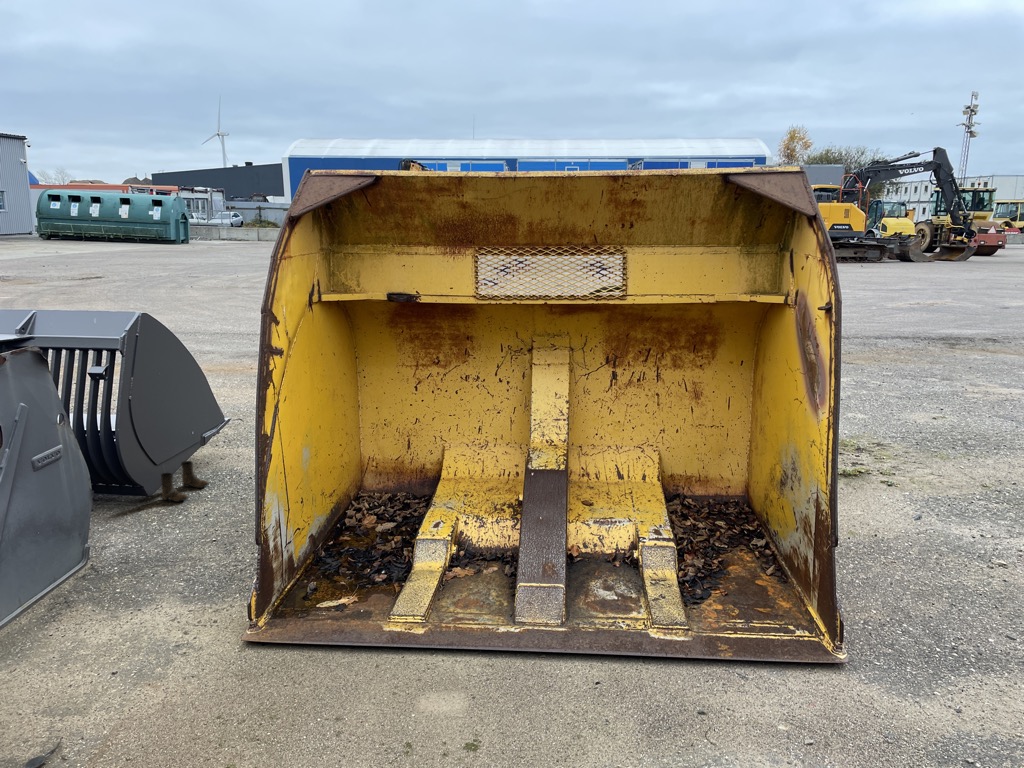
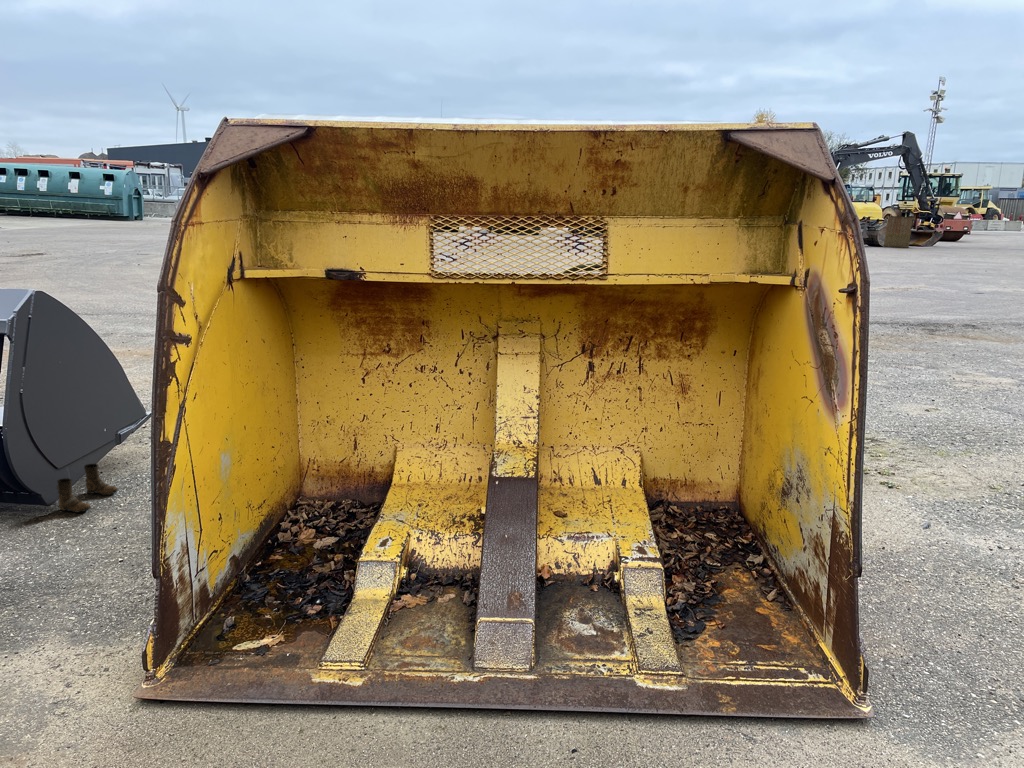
trash can: none [914,232,944,263] -> present [884,216,912,248]

